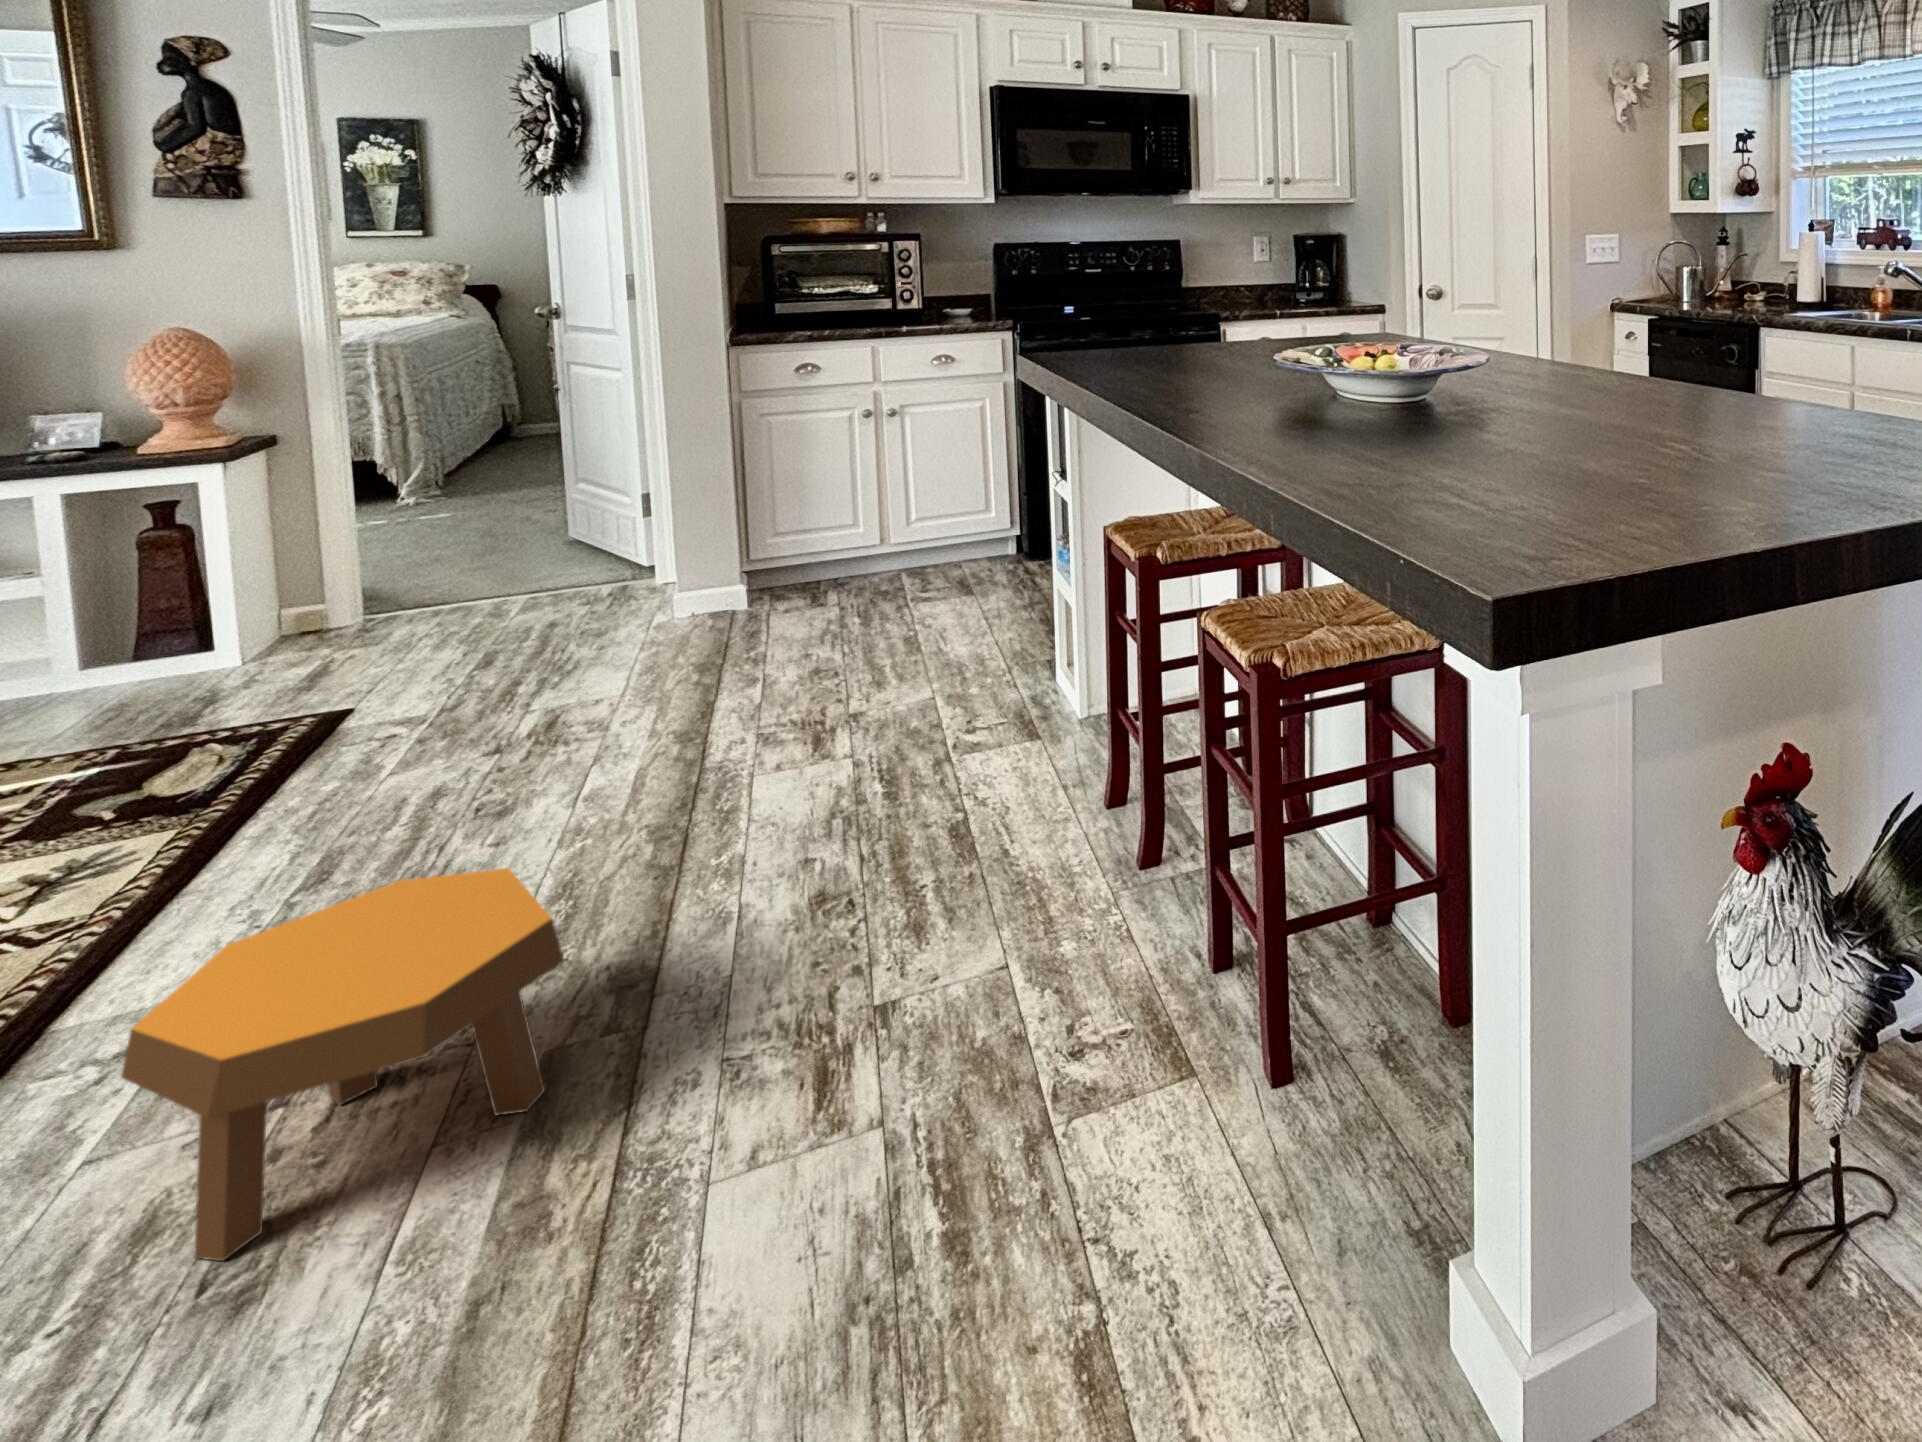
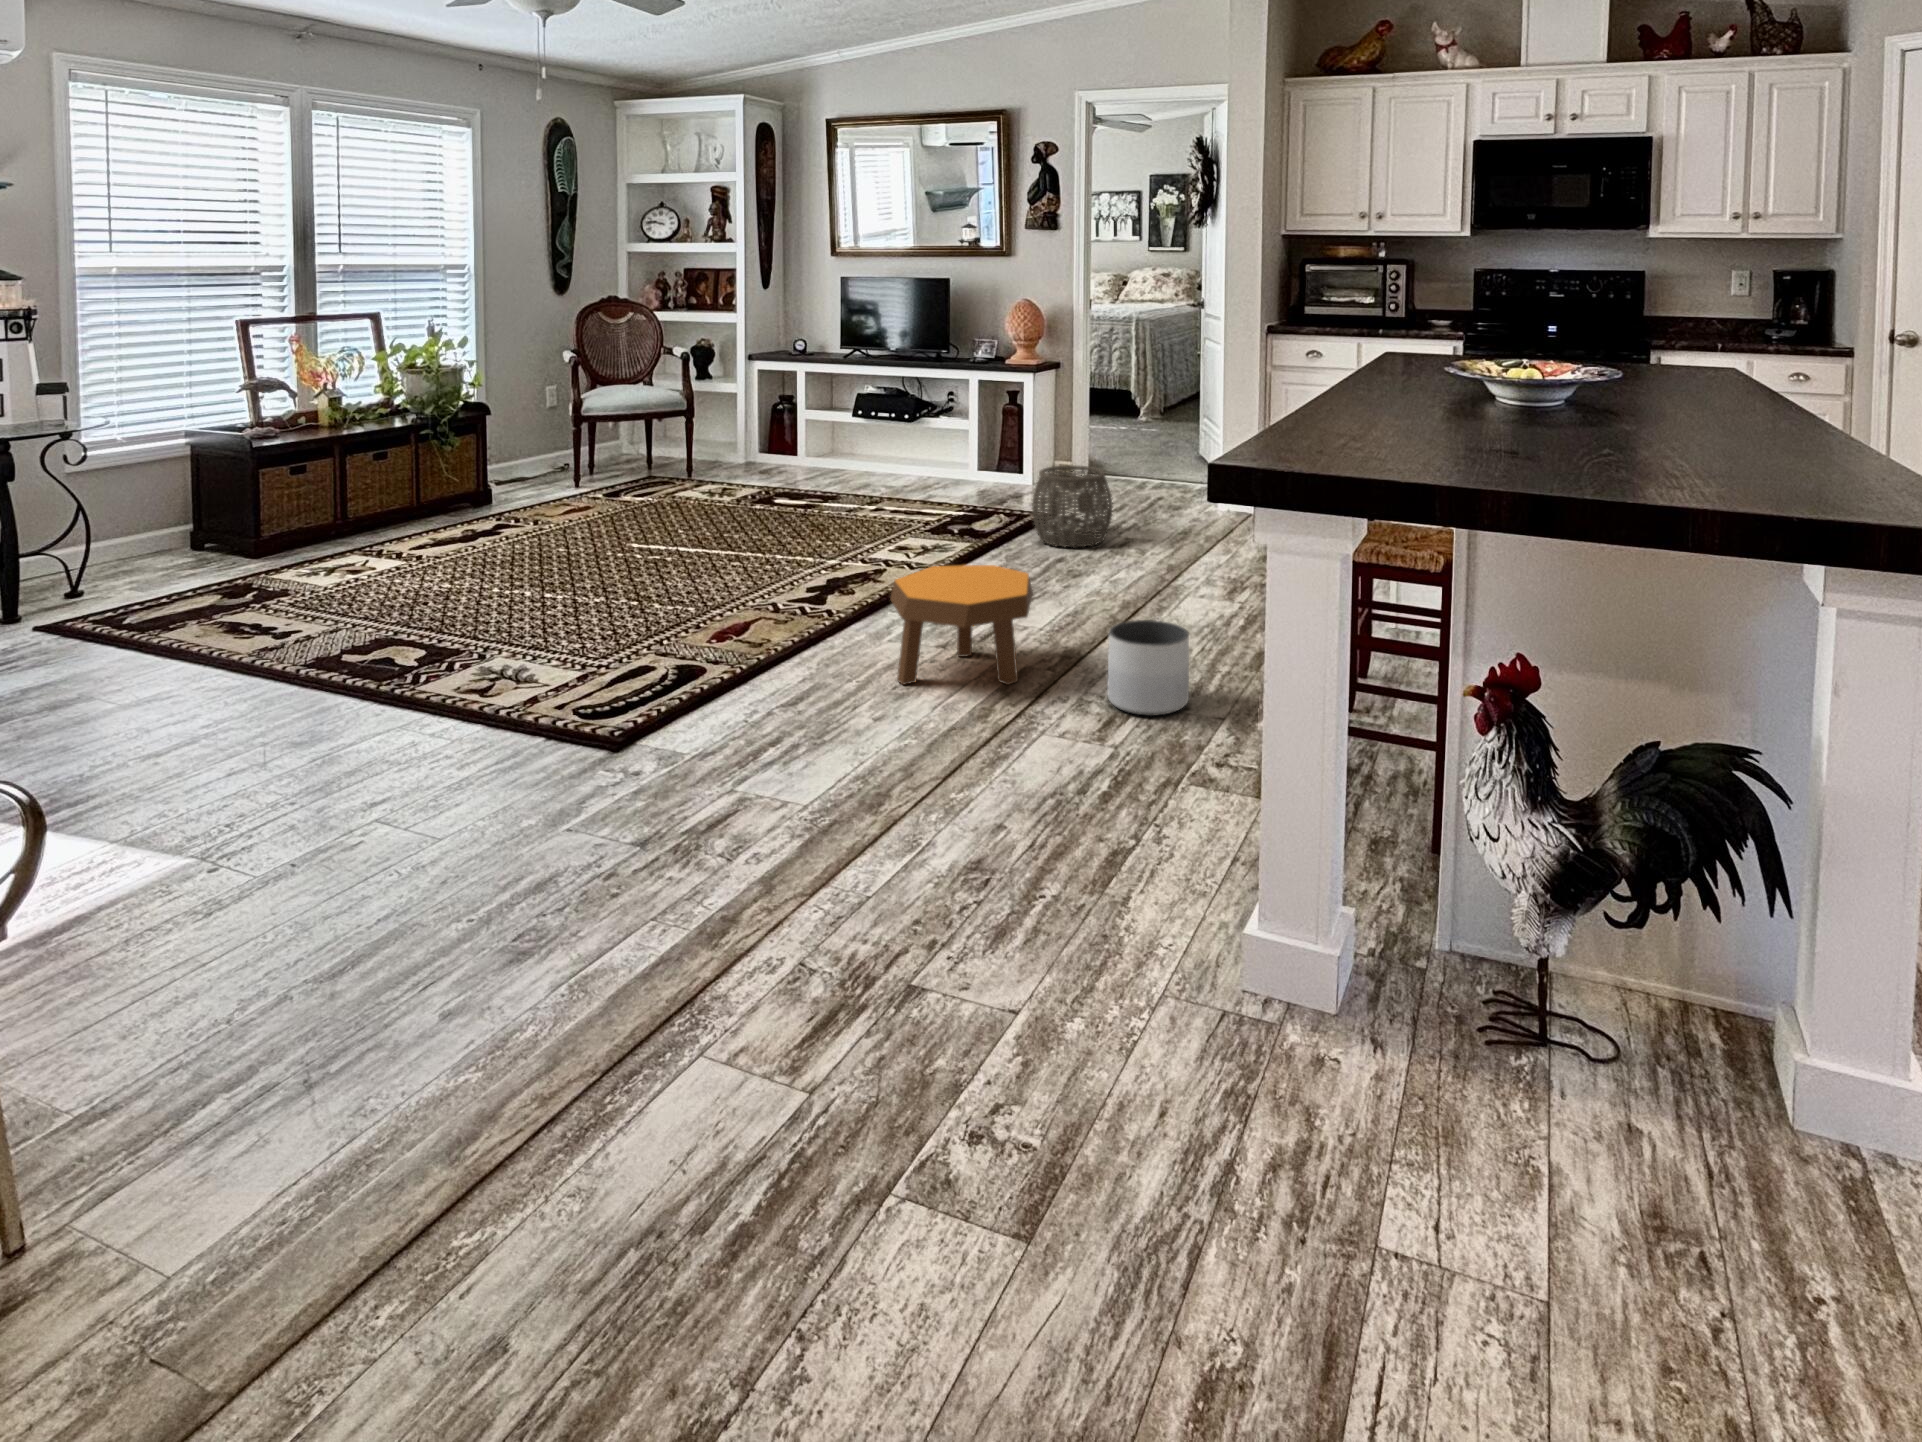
woven basket: none [323,611,518,773] -> present [1032,465,1113,548]
planter: none [765,849,928,1042] -> present [1107,620,1189,716]

